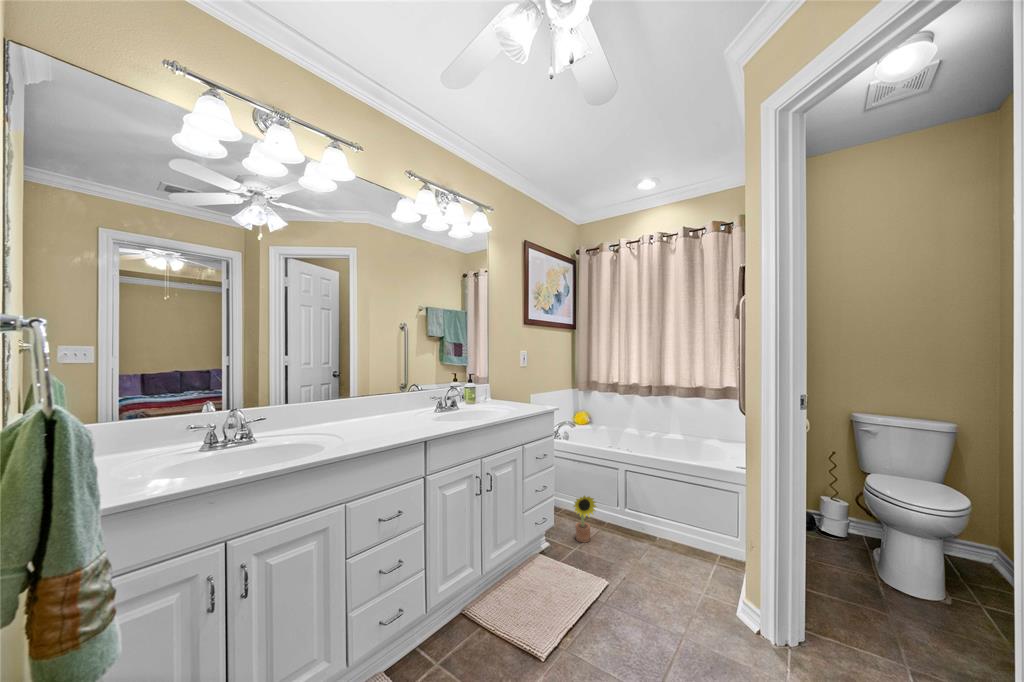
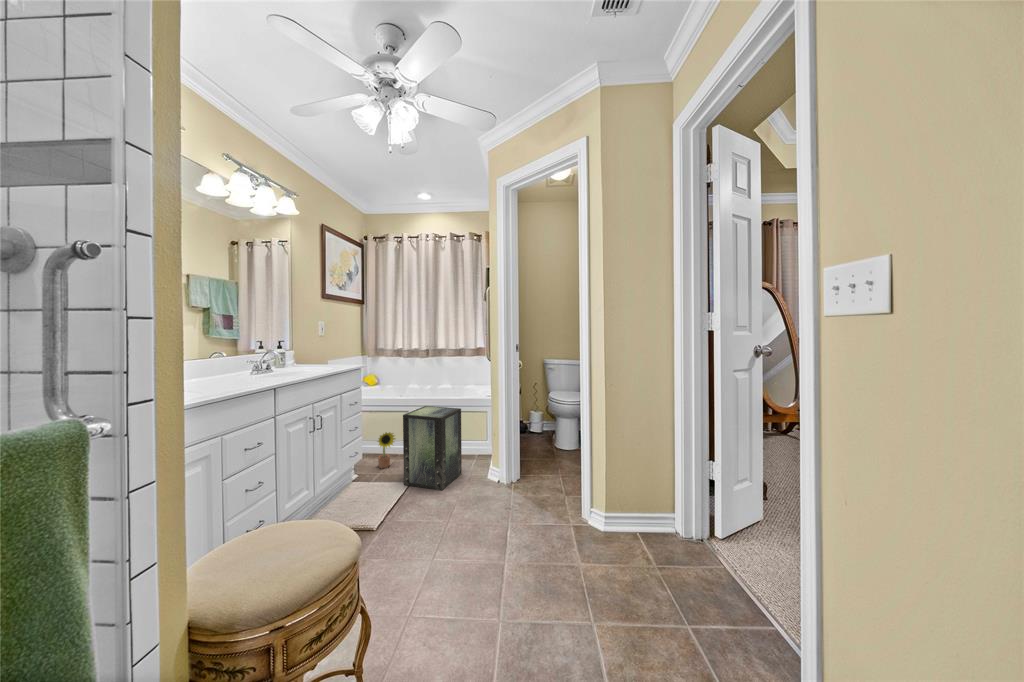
storage box: none [600,471,692,620] -> present [403,406,462,490]

